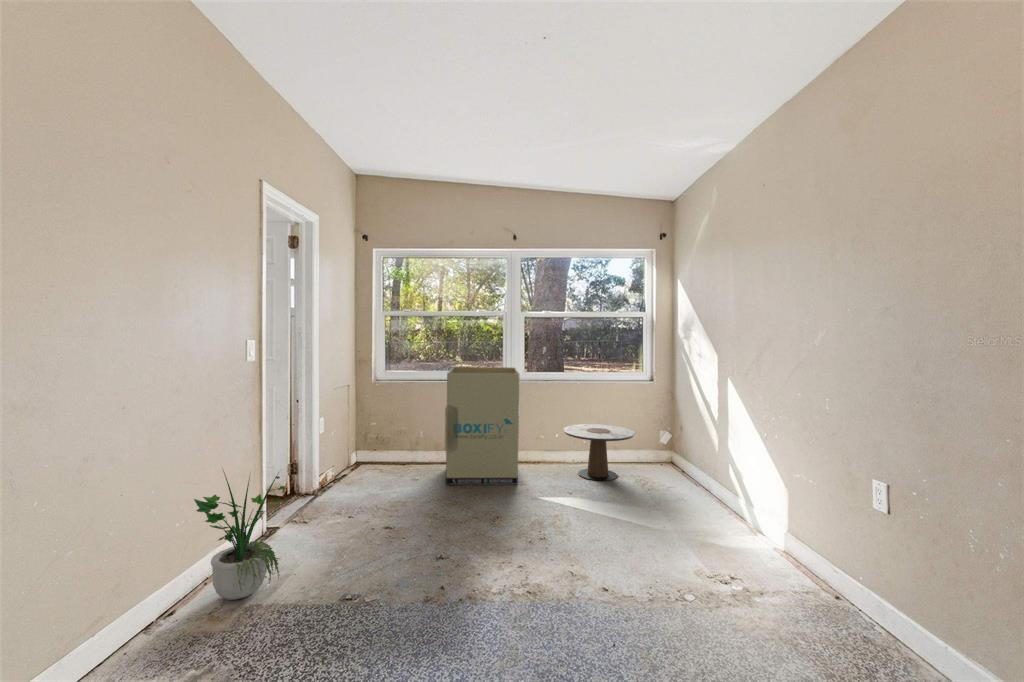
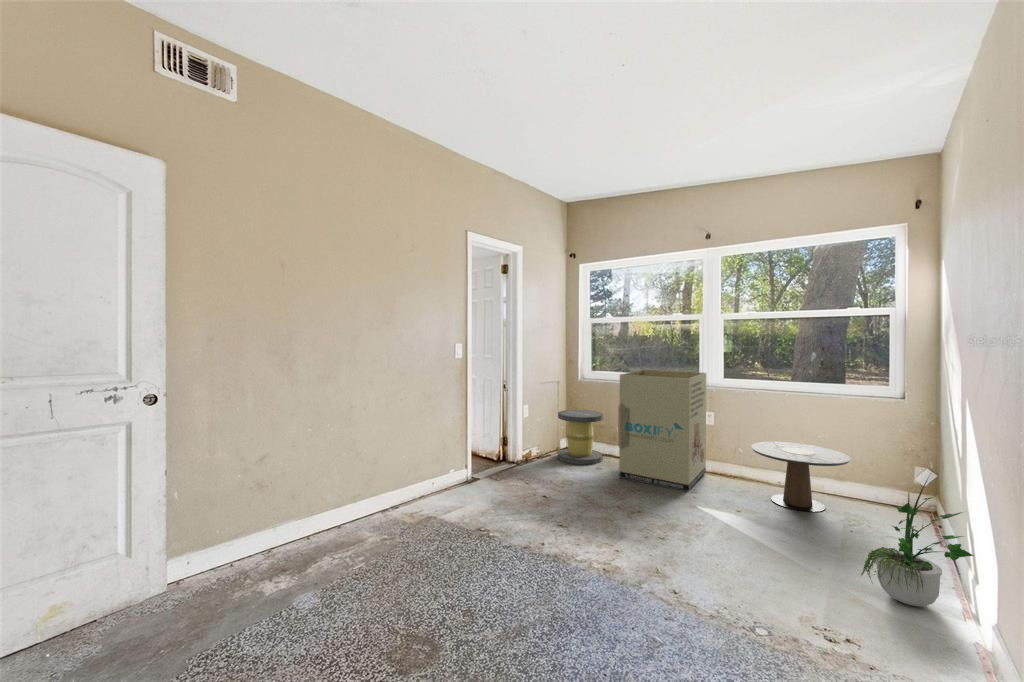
stool: none [357,416,411,481] -> present [558,410,603,465]
potted plant: present [194,471,286,600] -> present [861,479,974,607]

